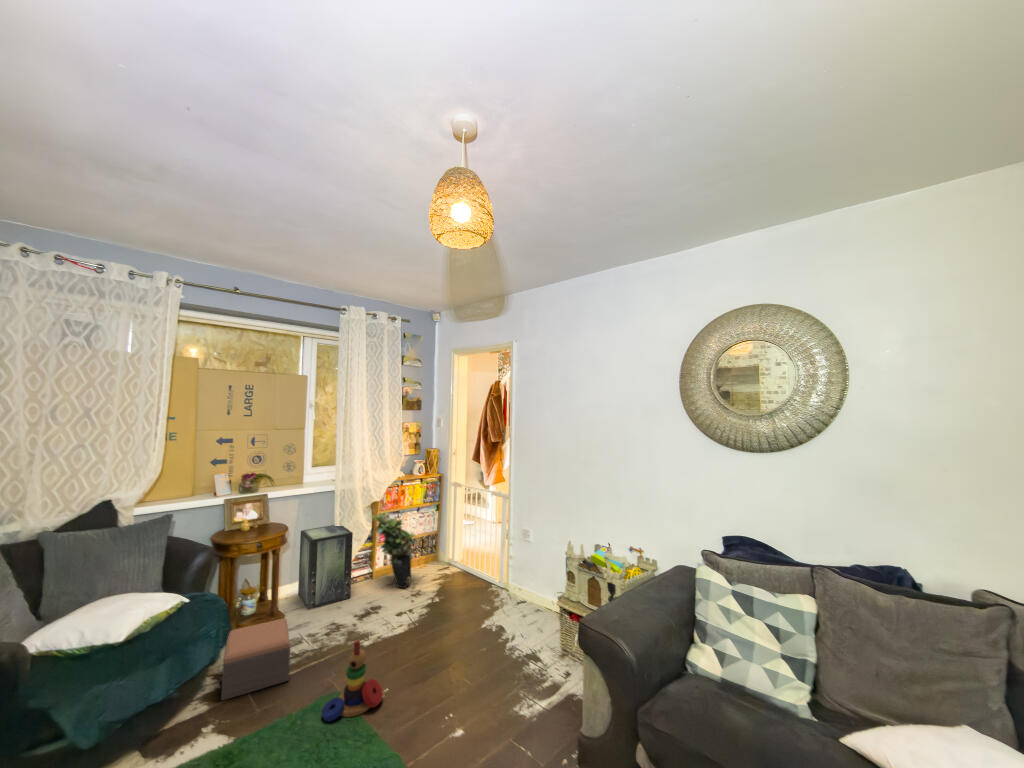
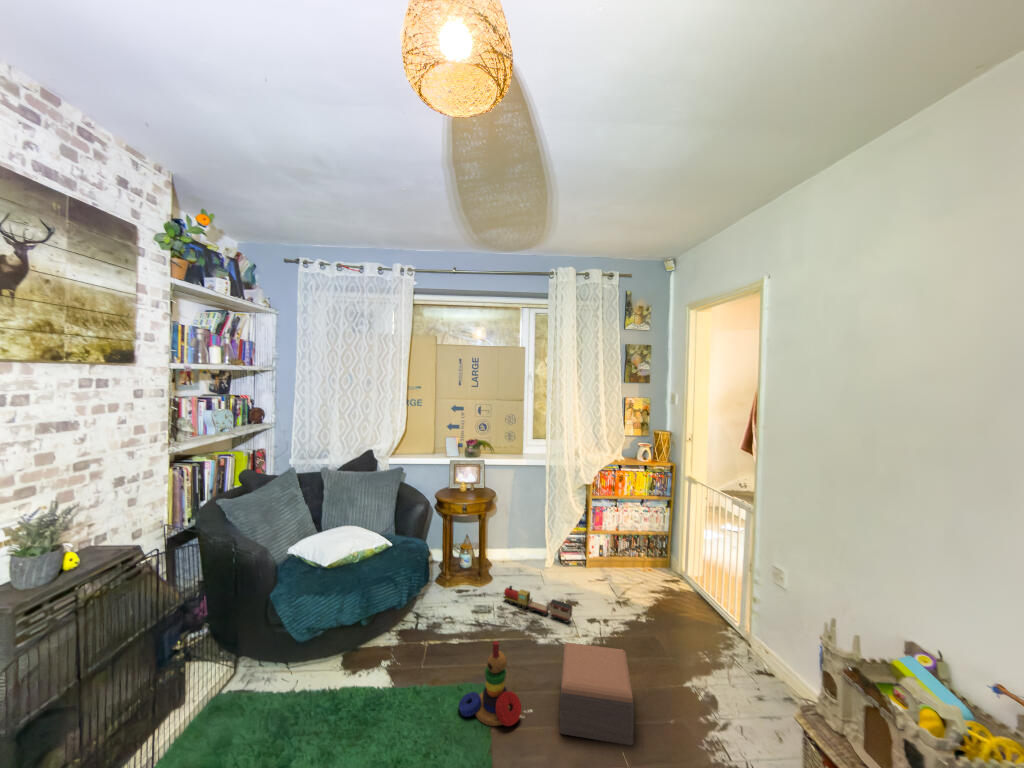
potted plant: present [372,512,415,588] -> none [581,496,629,590]
storage box: present [298,525,353,610] -> none [514,500,556,581]
toy train: none [310,606,384,630] -> present [503,586,572,623]
footstool: present [221,619,290,700] -> present [560,643,634,745]

